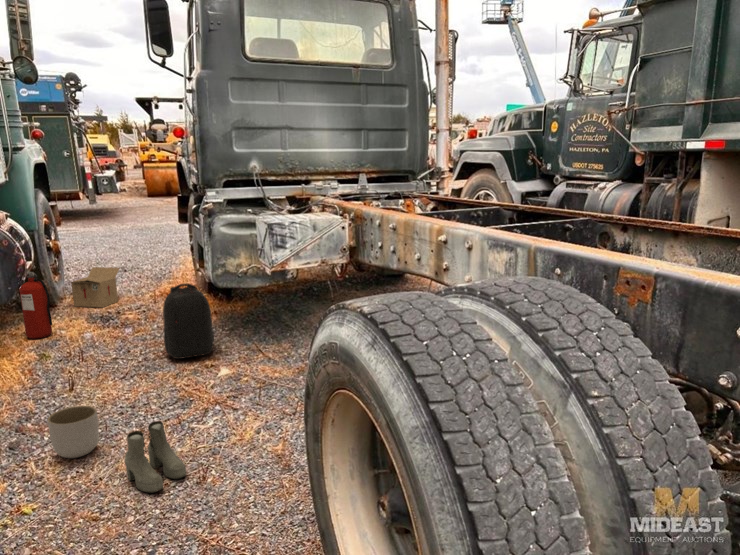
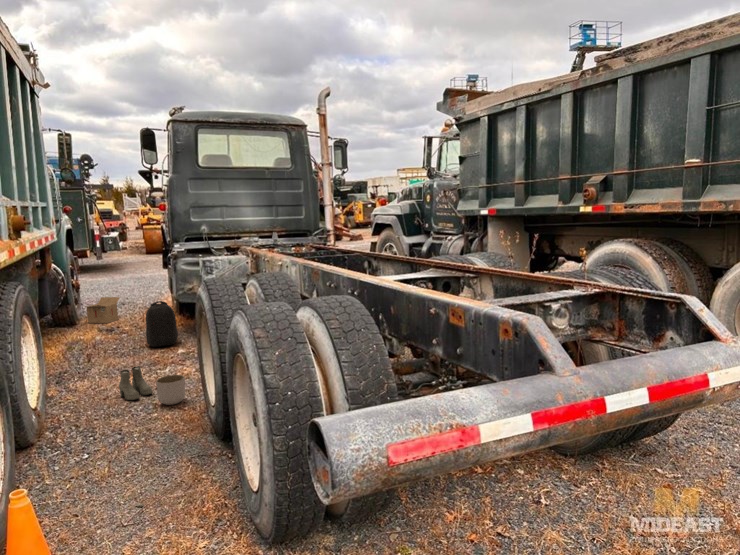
fire extinguisher: present [19,272,52,339] -> none [54,297,75,340]
planter: present [48,406,99,458] -> present [156,375,185,405]

